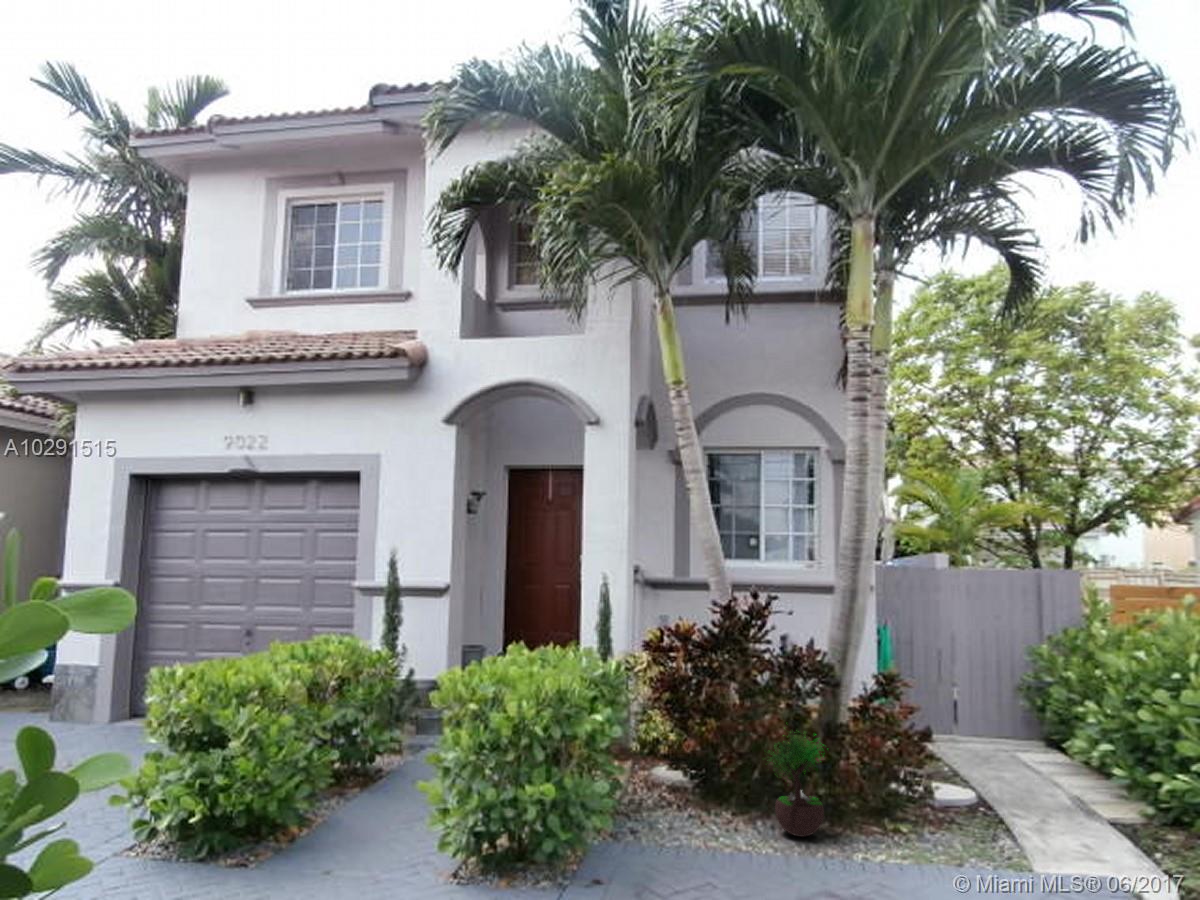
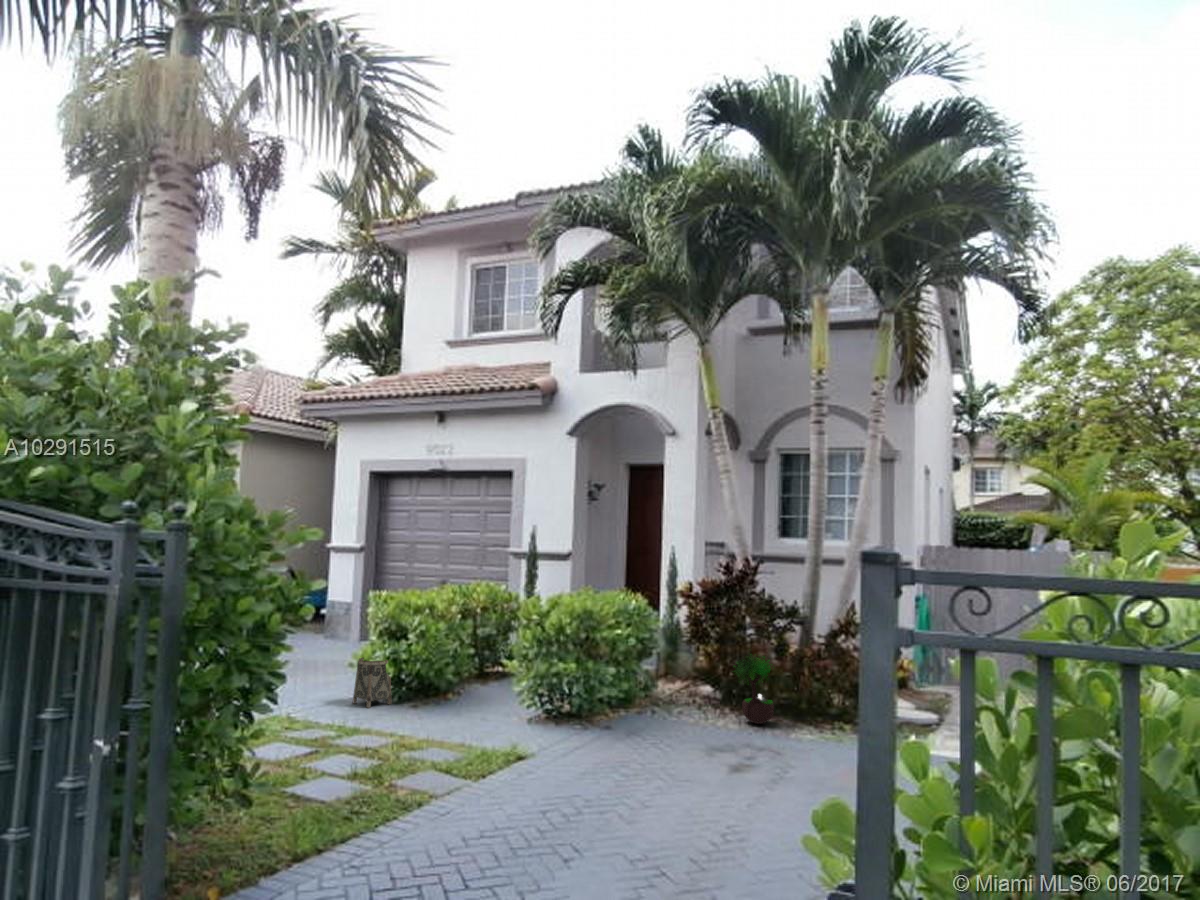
basket: none [116,782,193,884] -> present [353,658,391,708]

